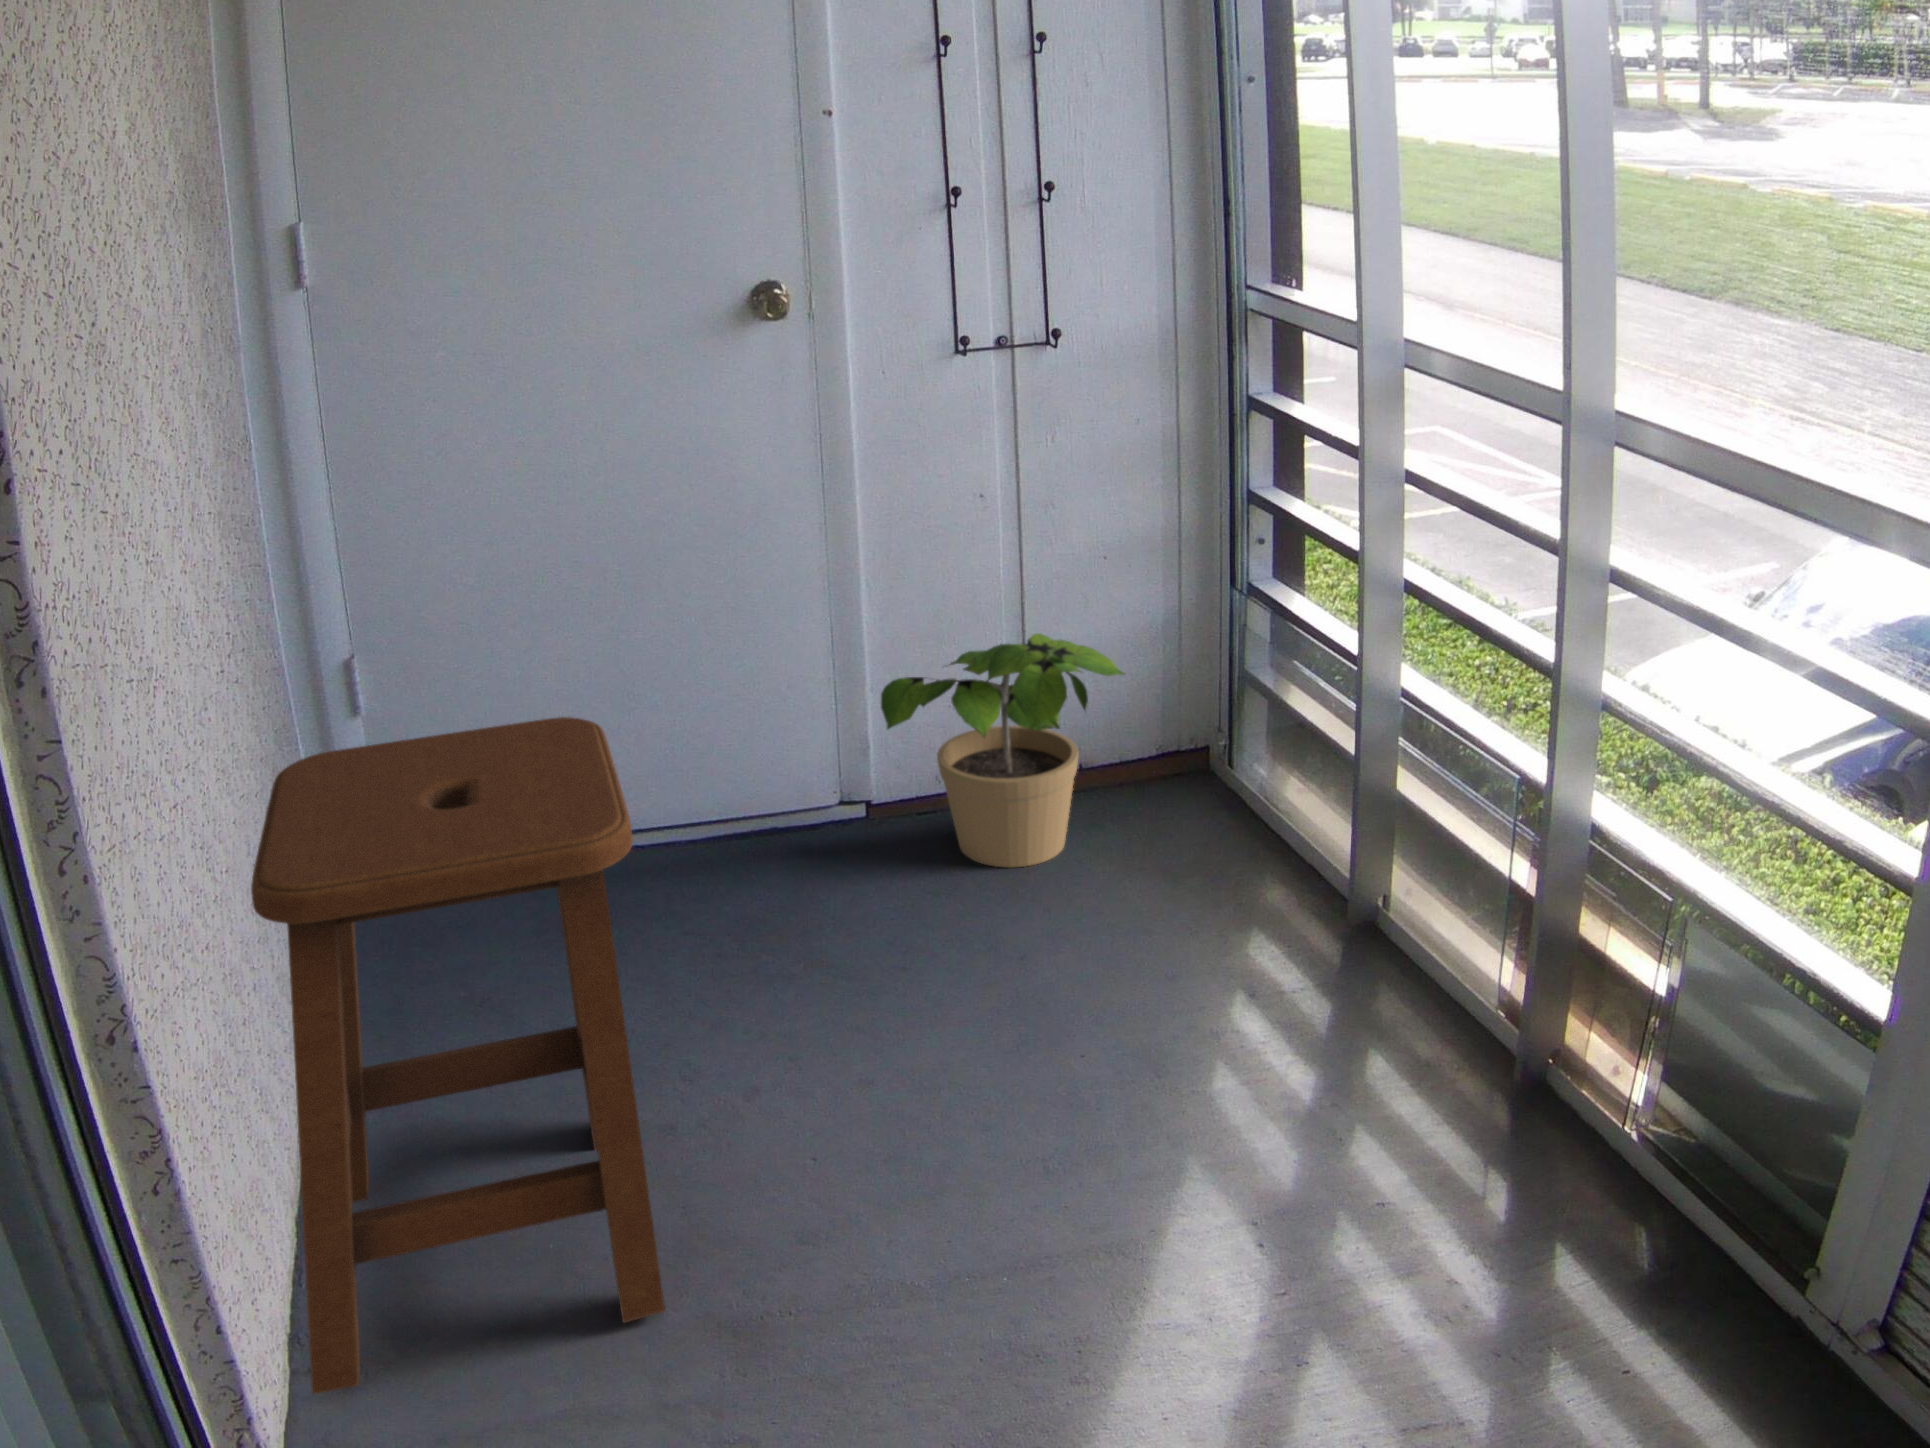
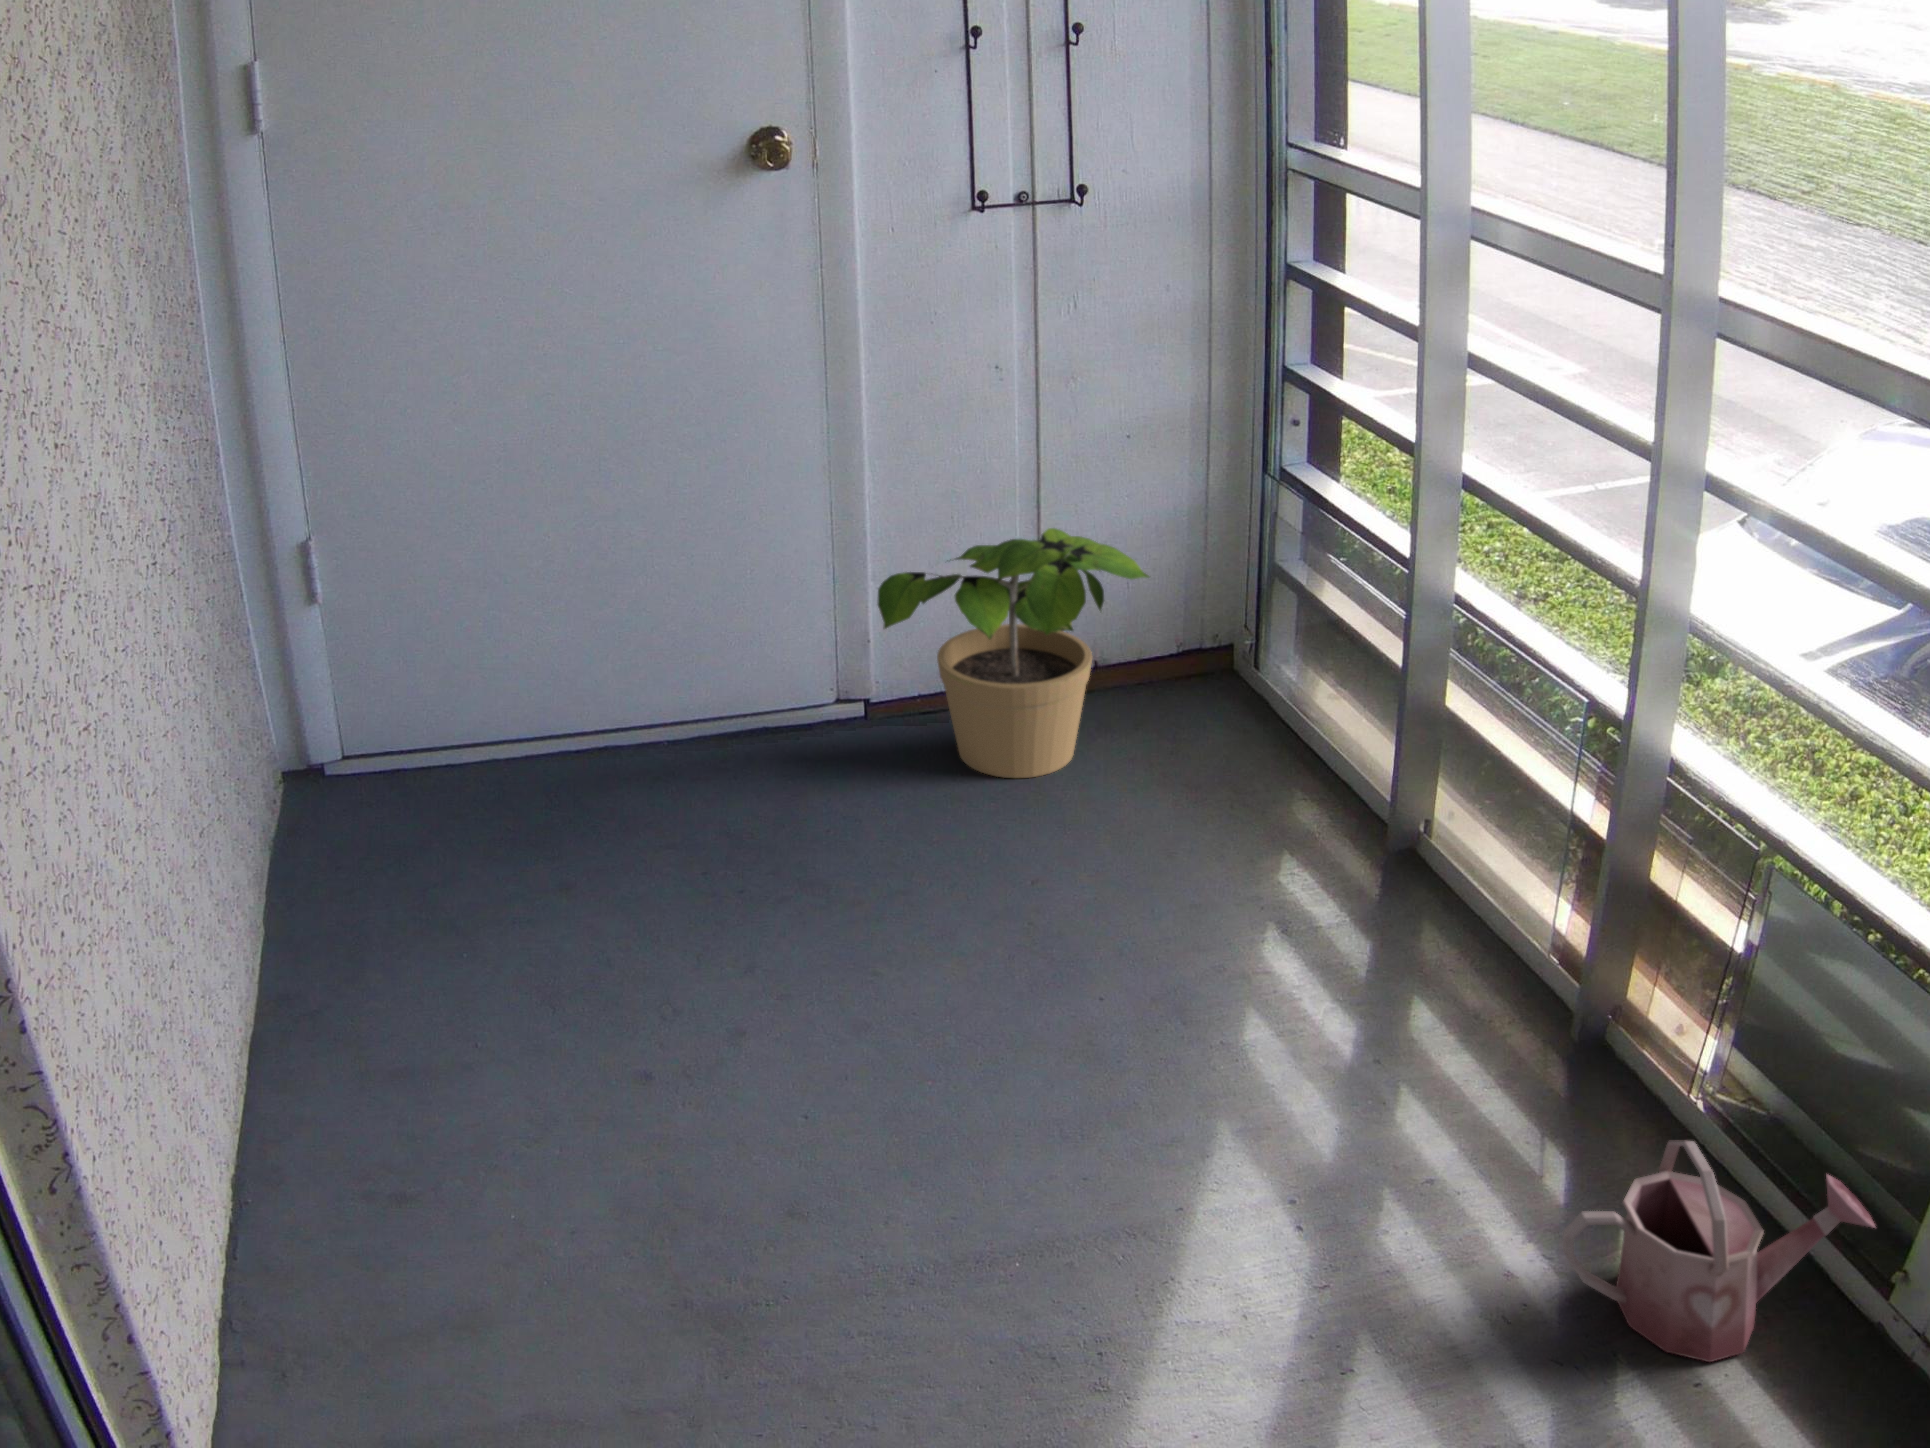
stool: present [251,717,665,1394] -> none [173,619,635,1352]
watering can: none [1507,1165,1788,1372] -> present [1562,1141,1875,1362]

